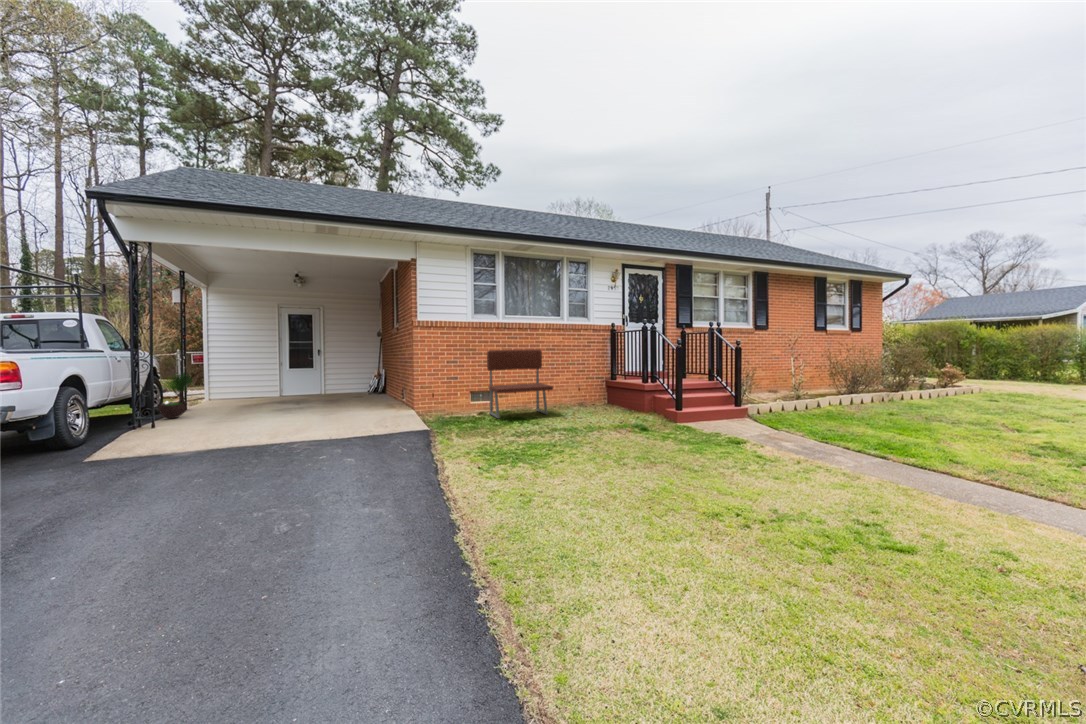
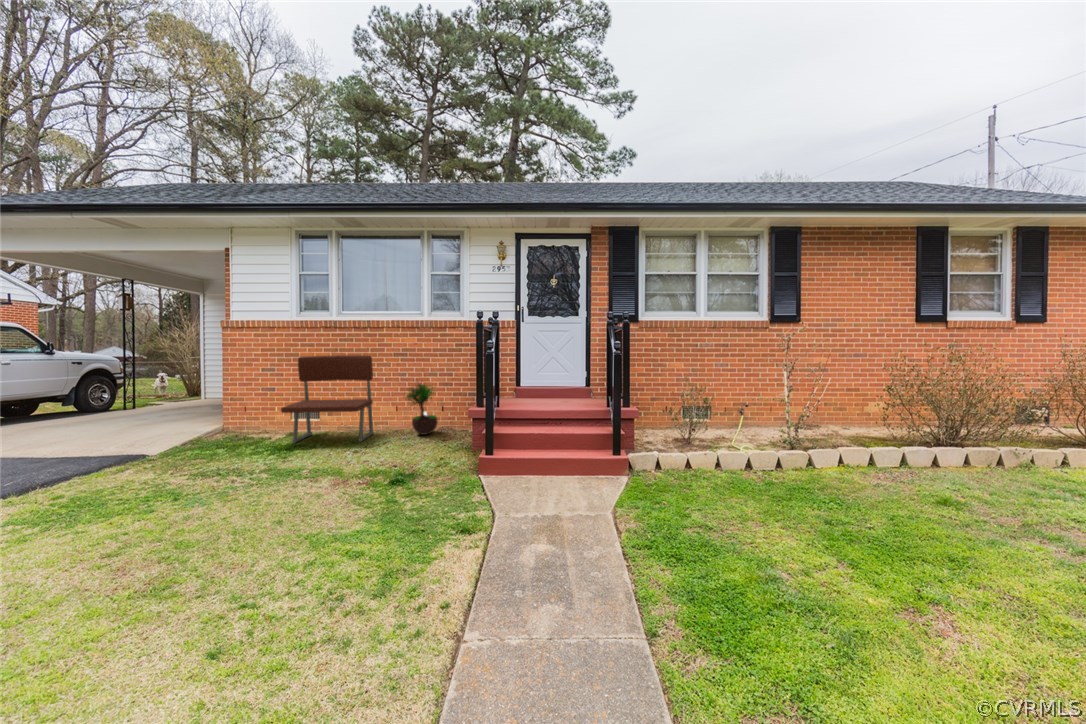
potted tree: present [159,375,191,418] -> present [405,381,438,435]

